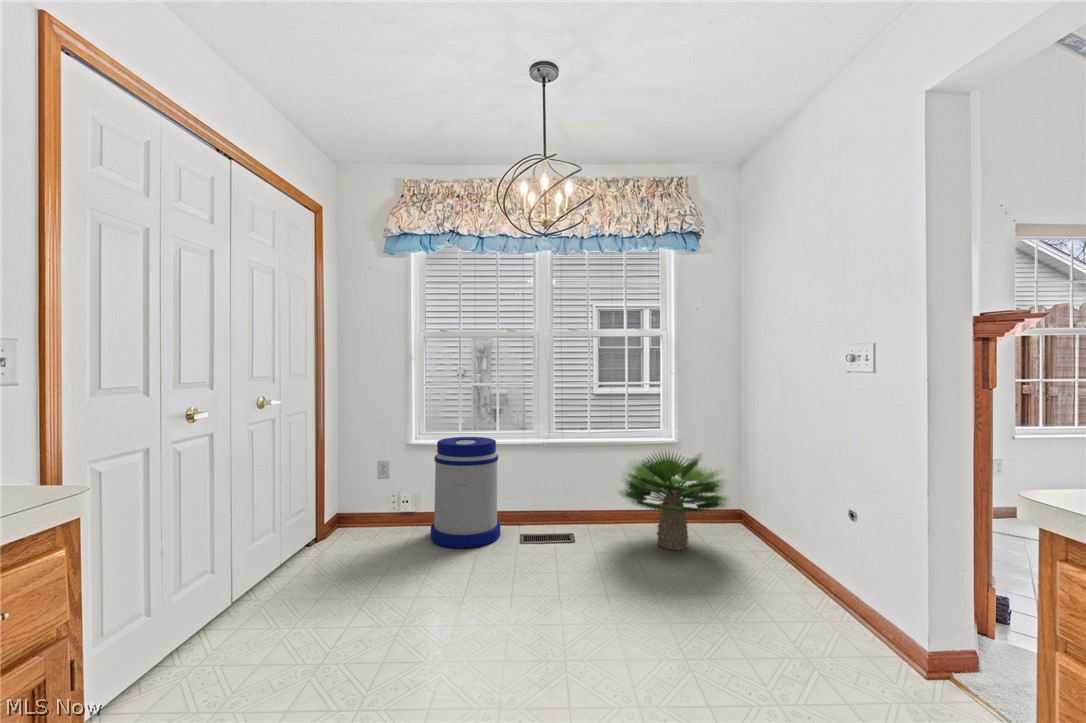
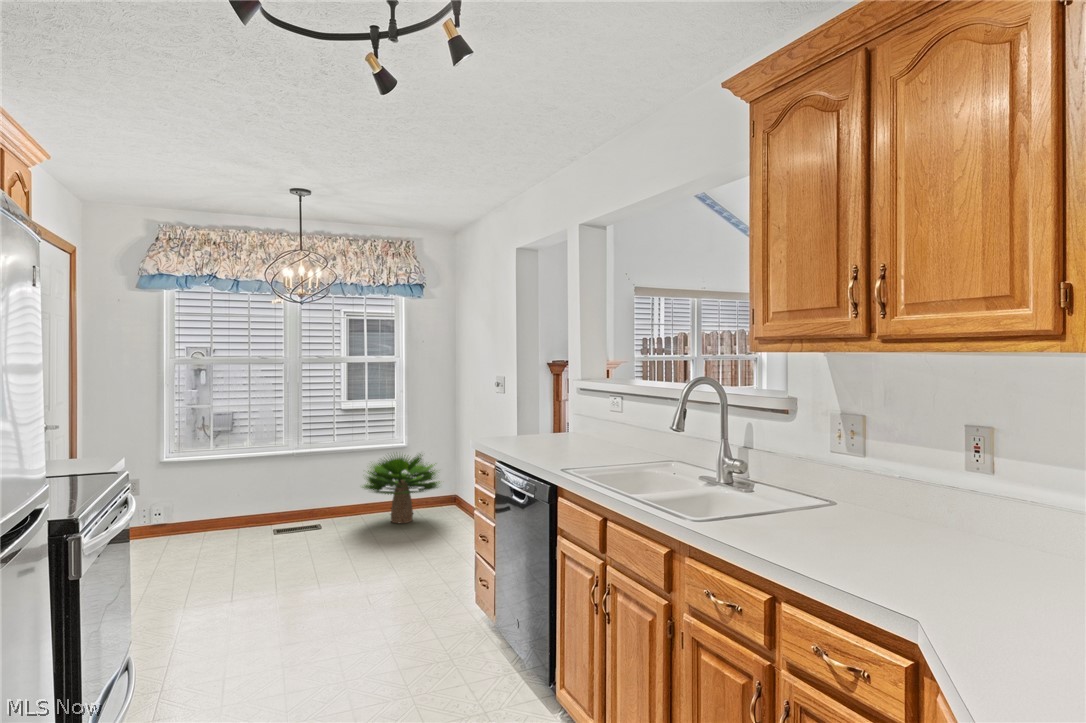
trash can: present [431,437,500,548] -> none [197,453,261,543]

